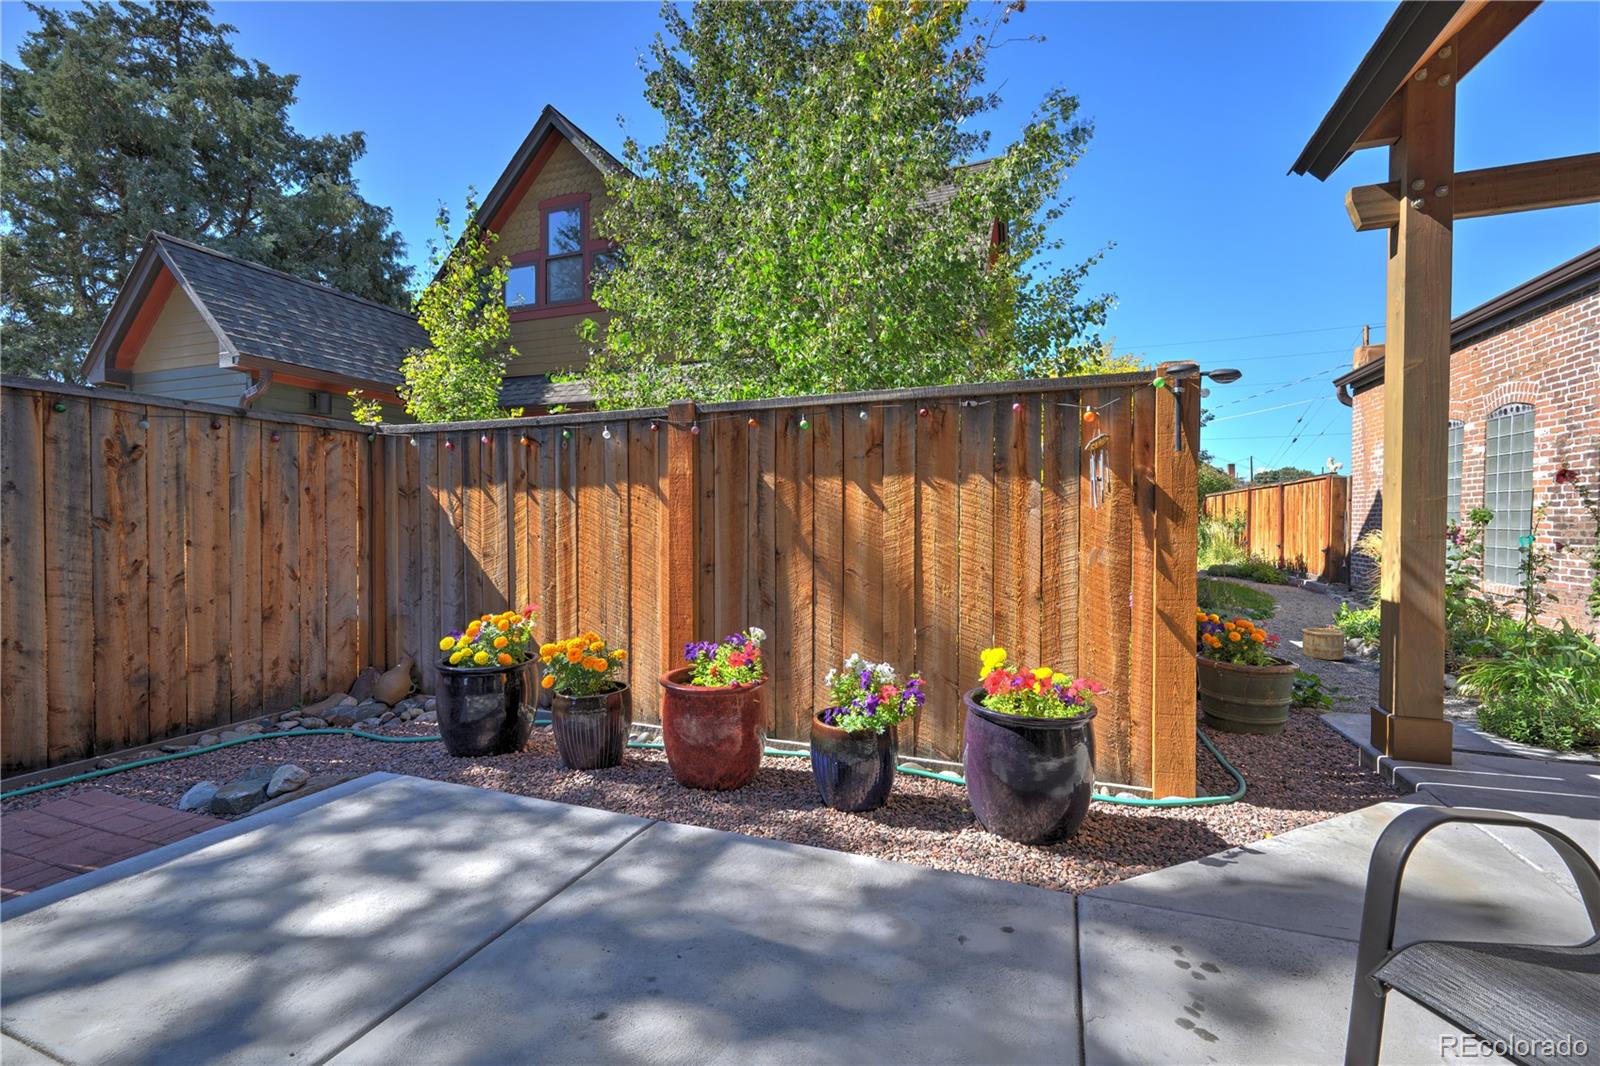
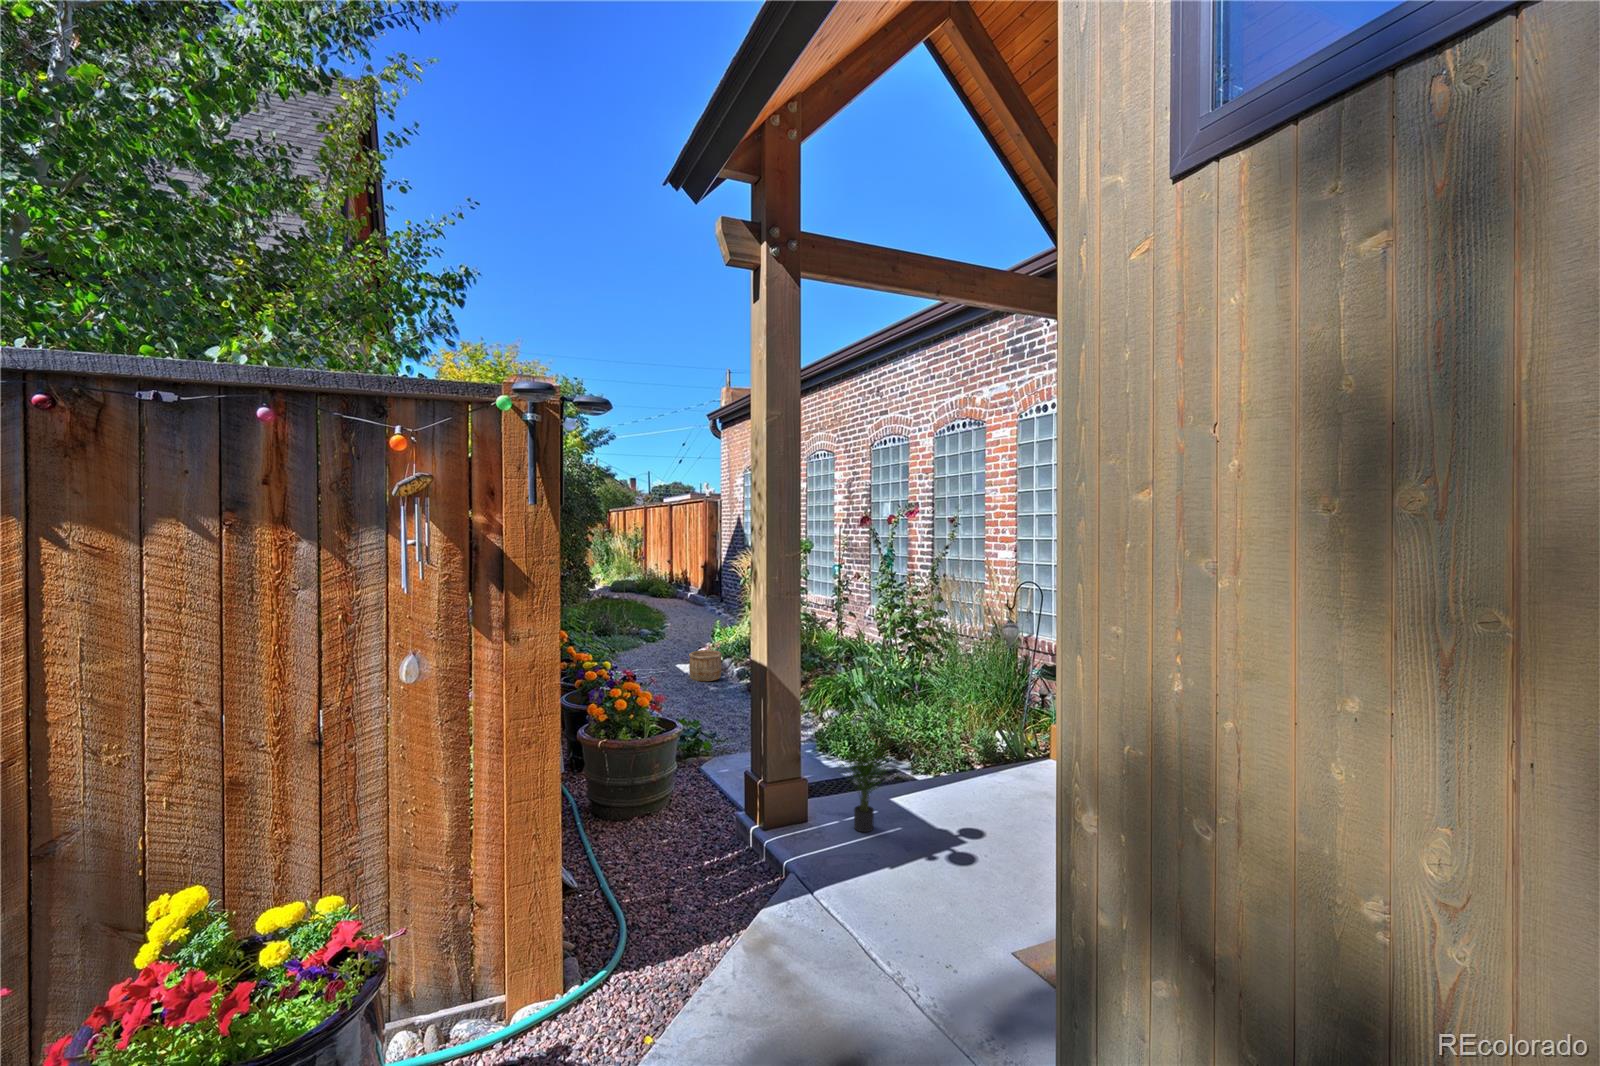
potted plant: none [1468,681,1563,785] -> present [838,741,888,832]

